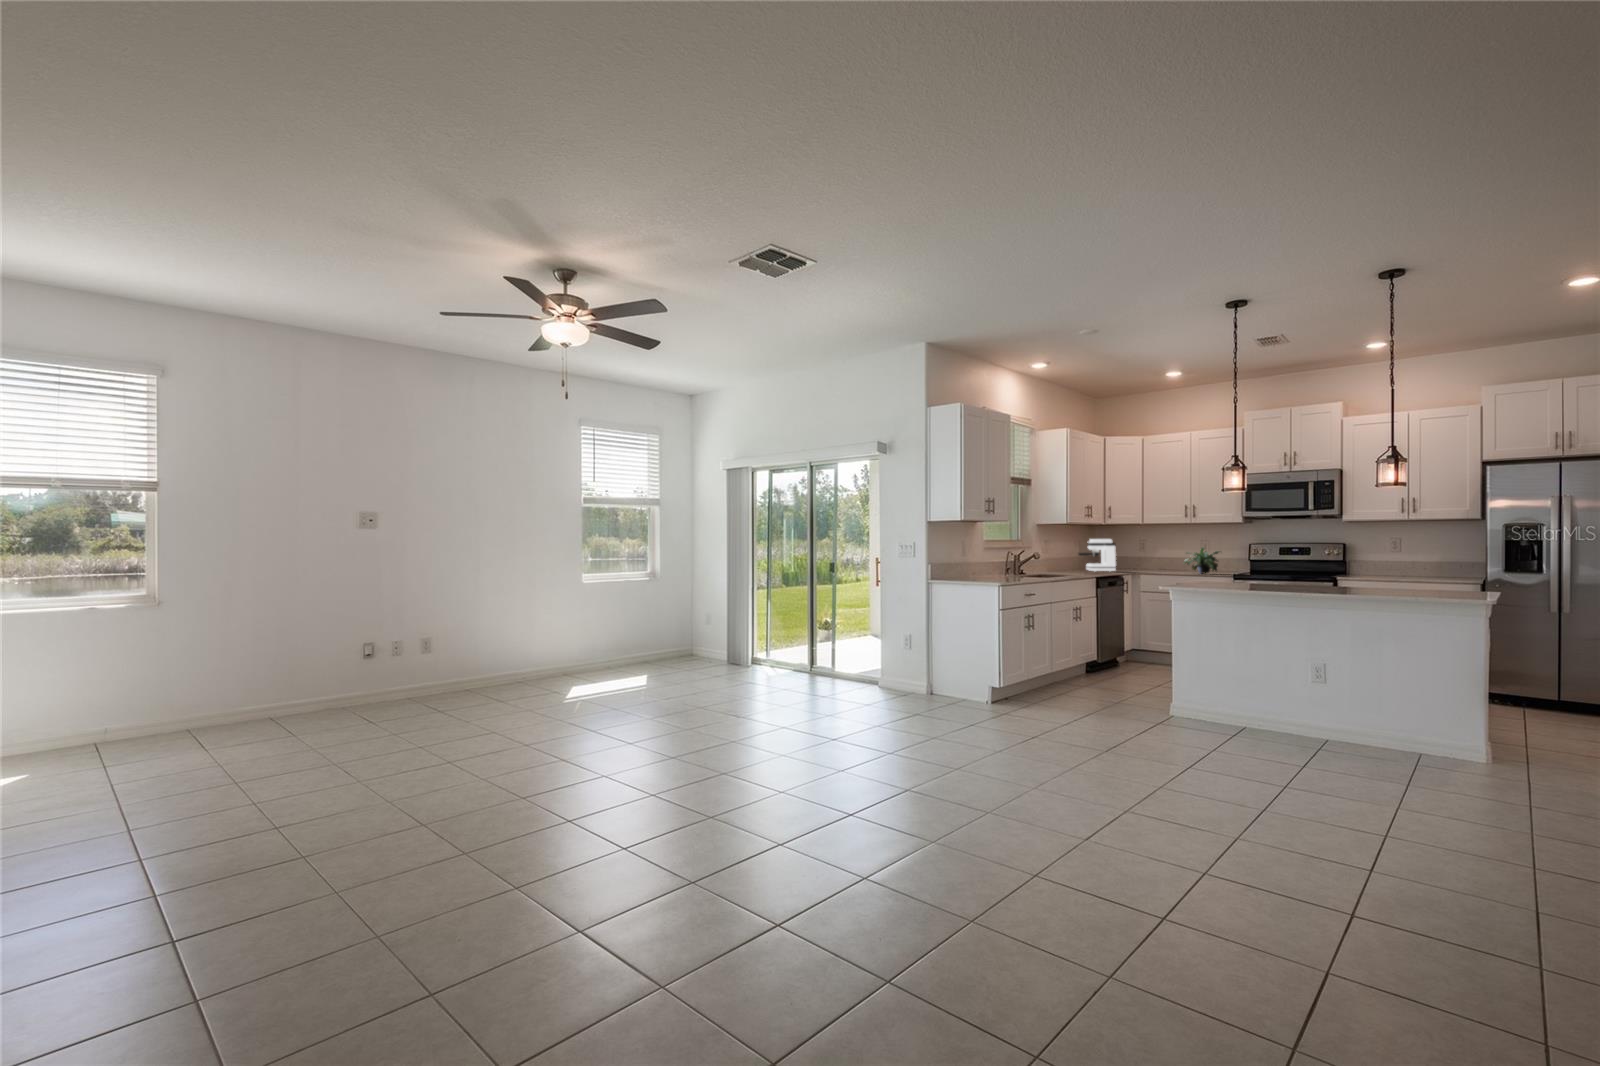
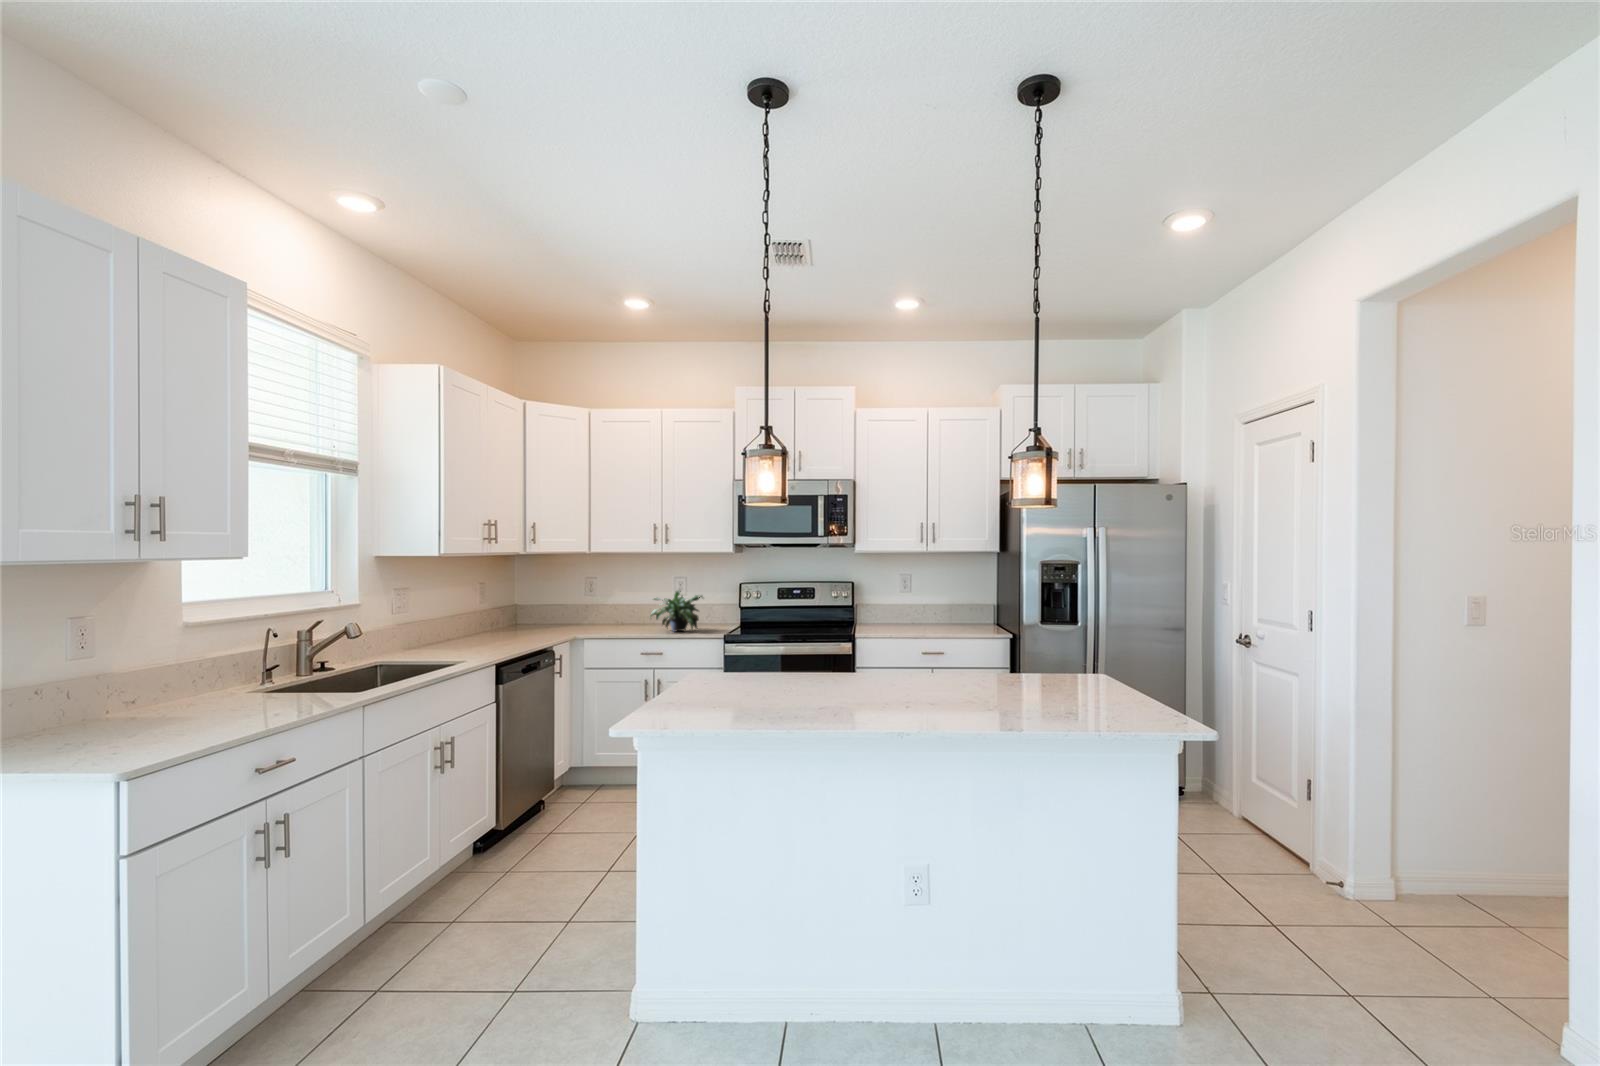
coffee maker: present [1079,539,1116,571] -> none [482,577,545,637]

